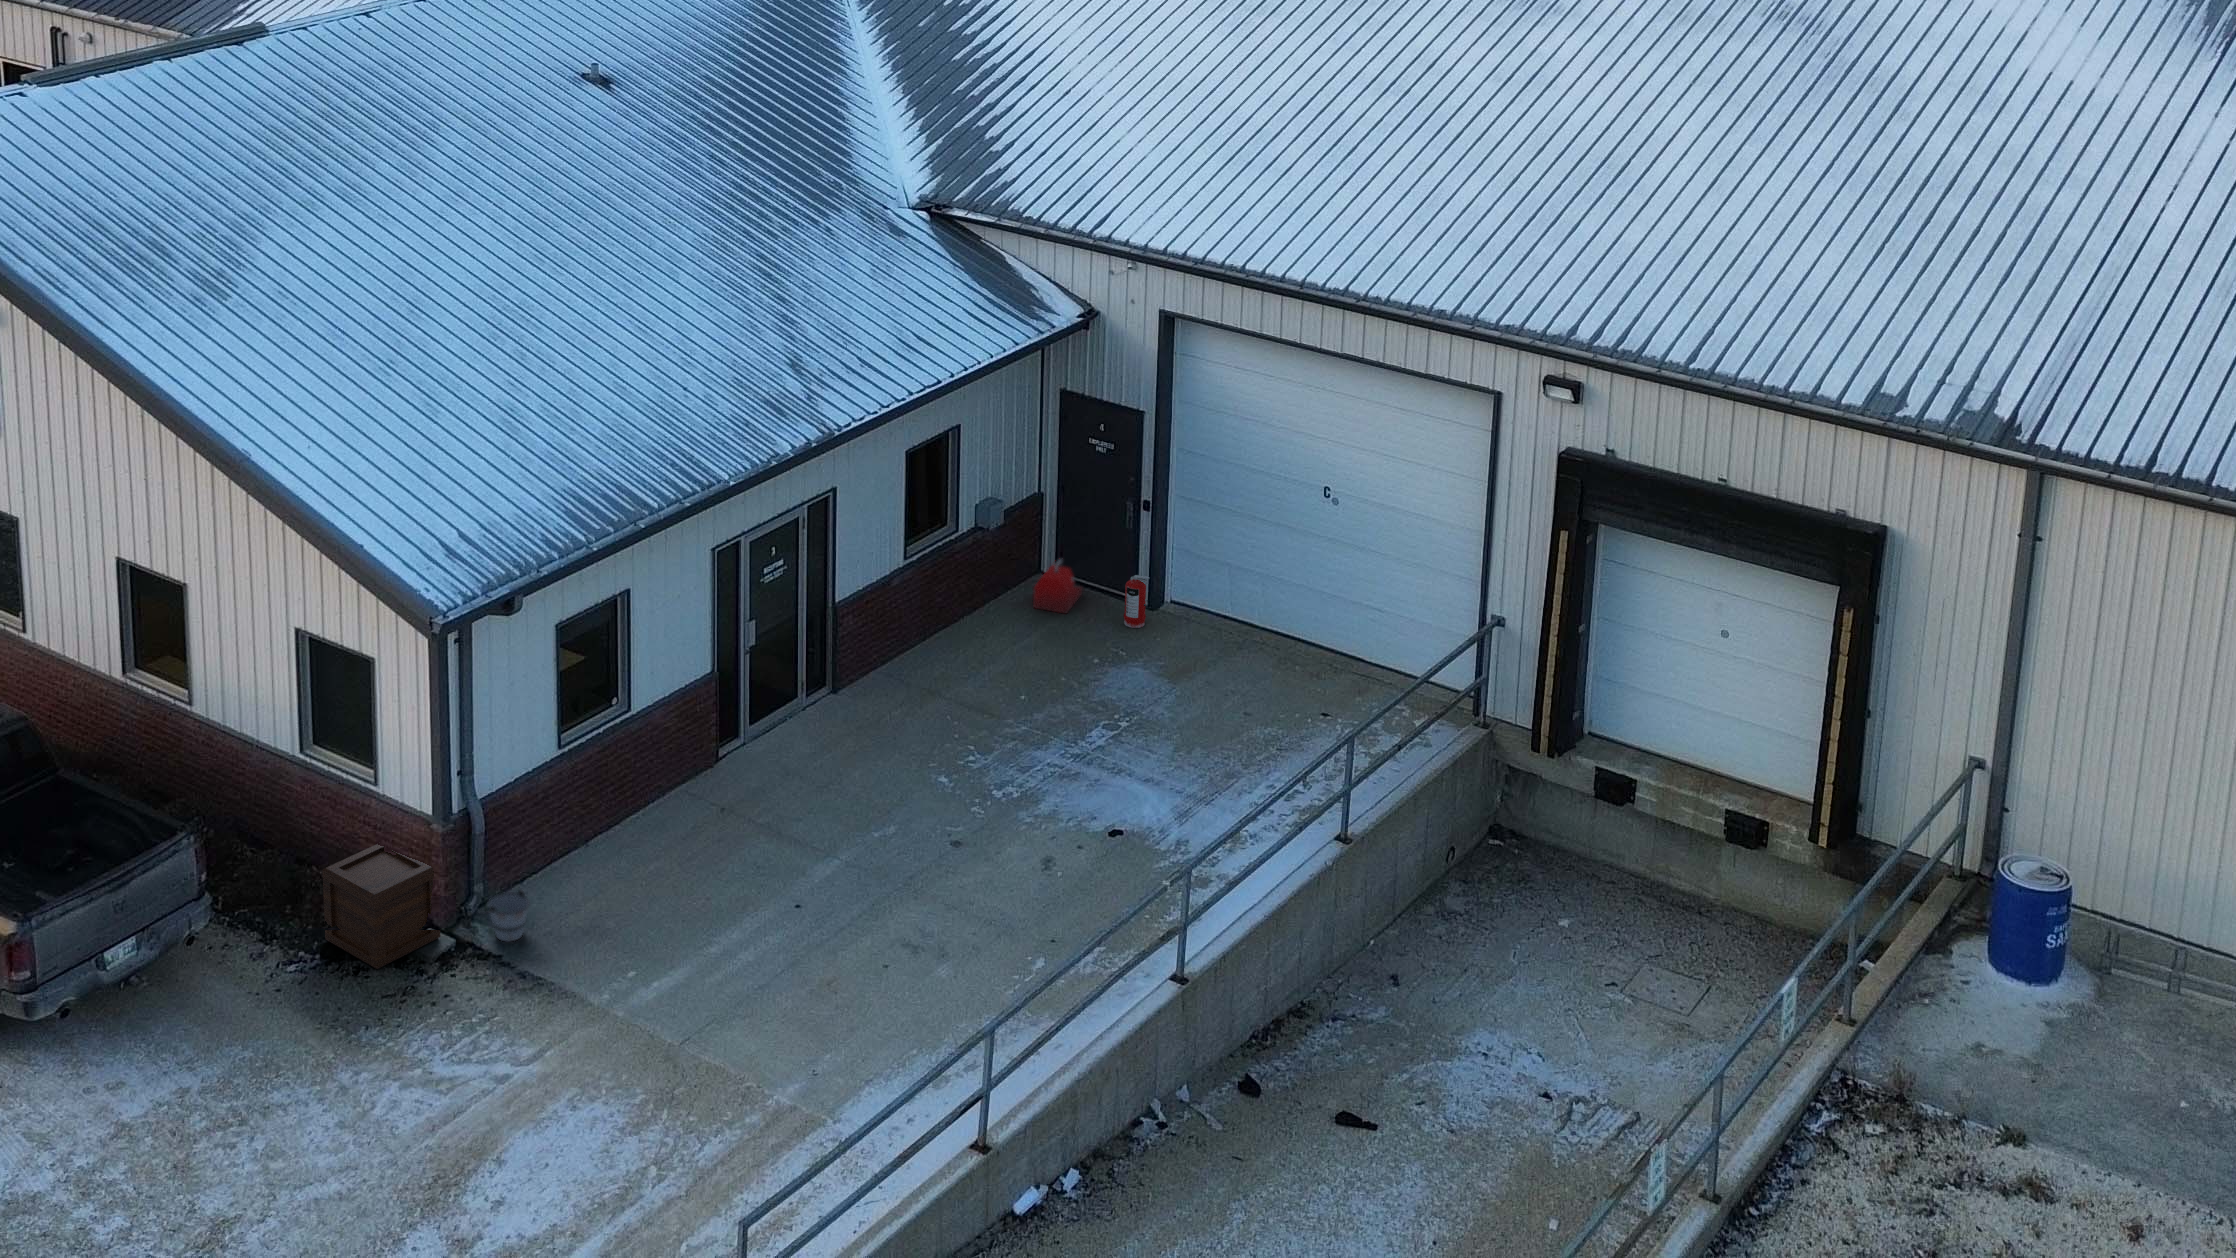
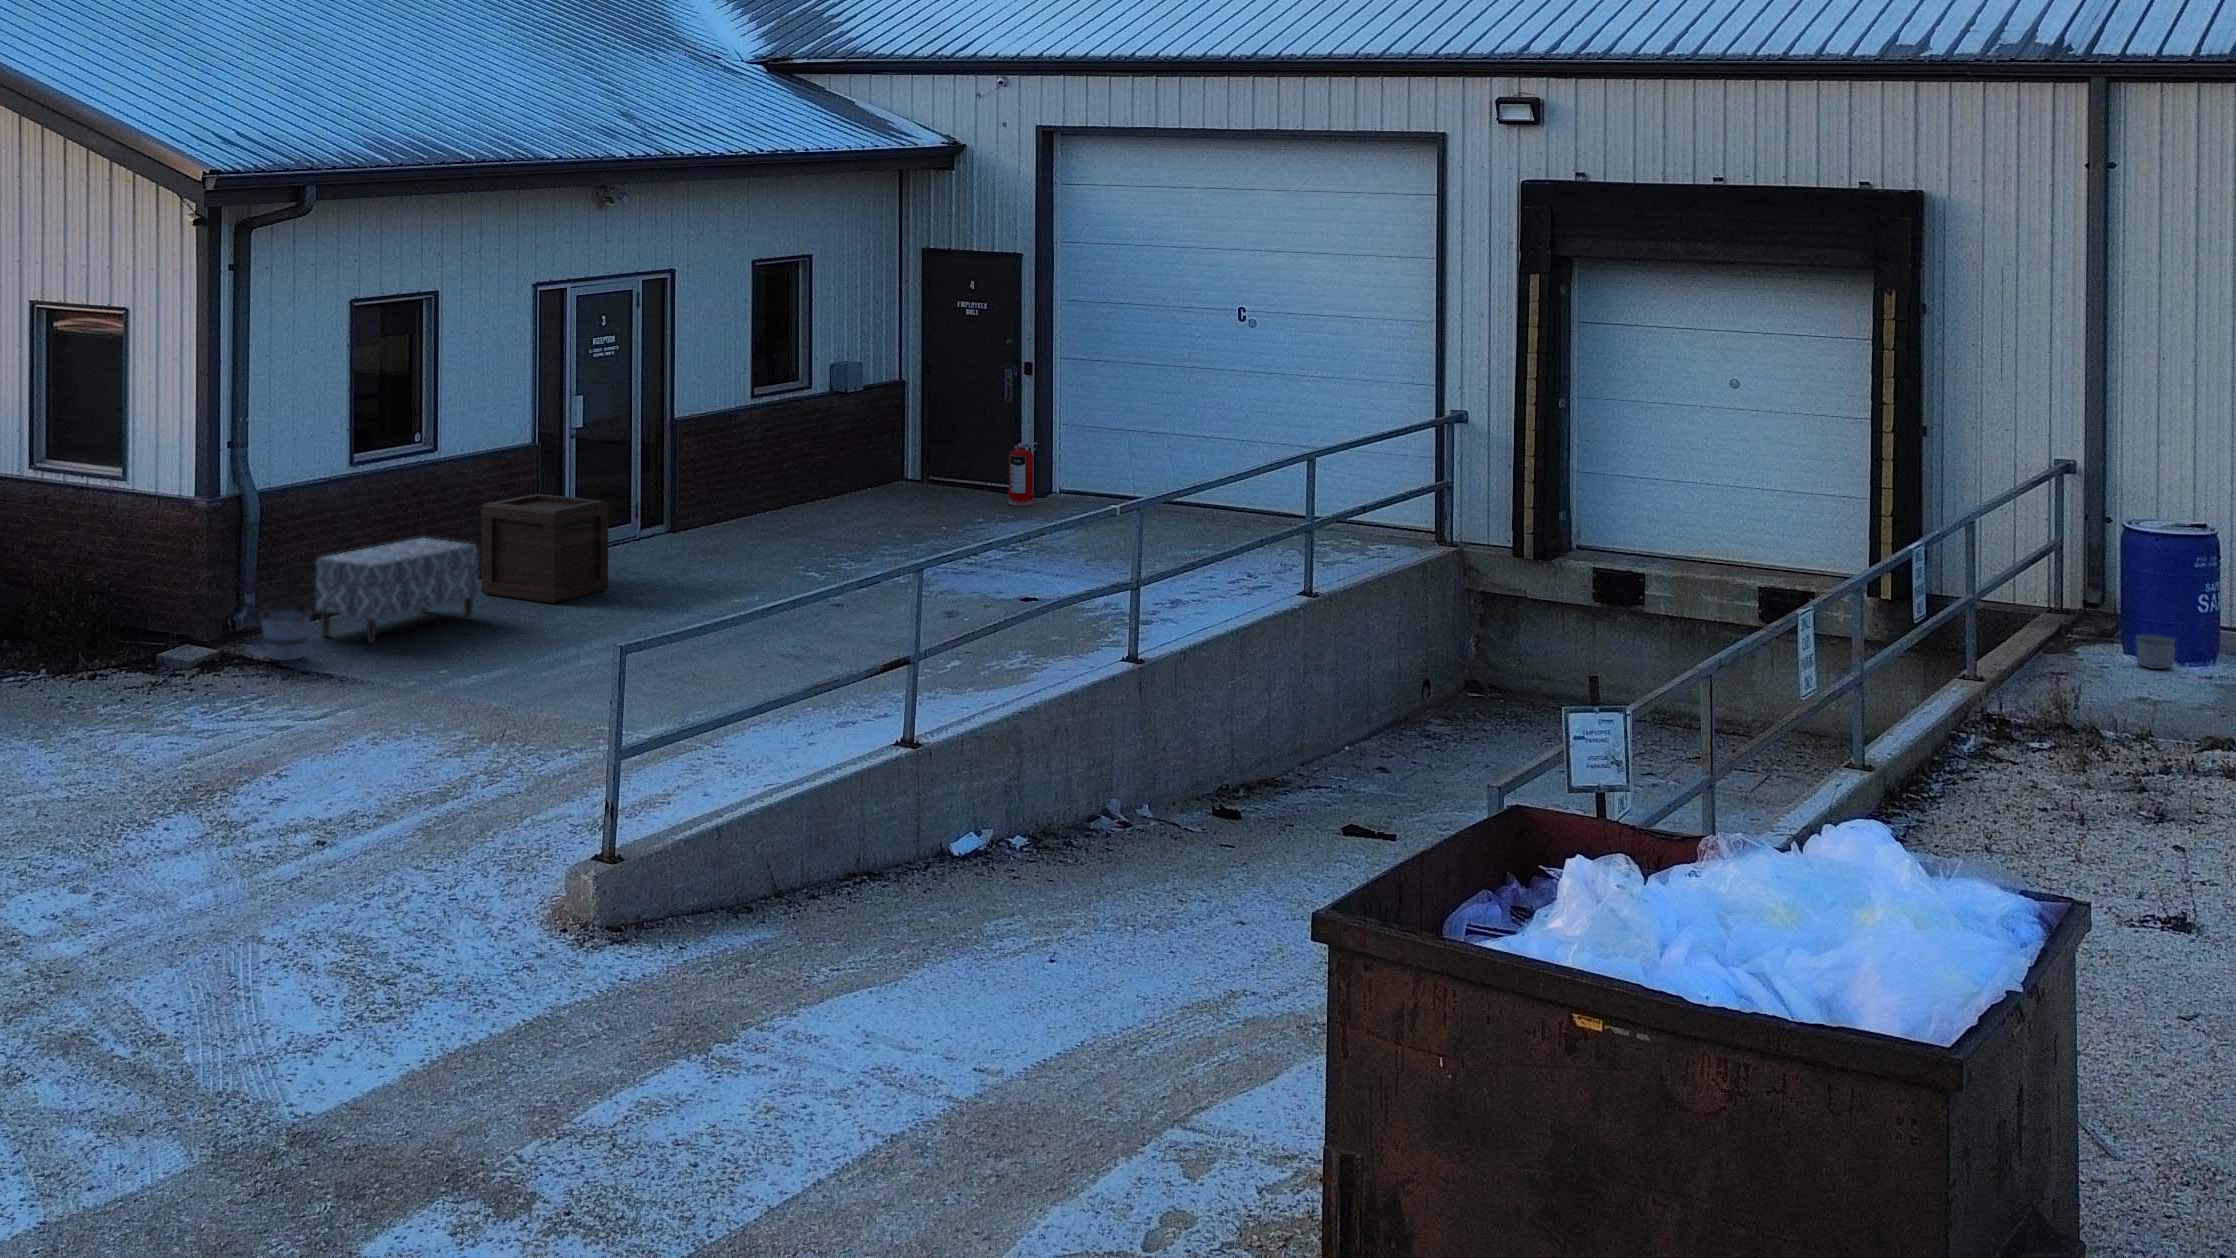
toolbox: present [1033,558,1082,613] -> none [900,443,956,500]
bench: none [533,789,666,909] -> present [316,538,479,643]
wooden crate: present [322,844,440,969] -> present [481,494,608,604]
planter: none [1995,969,2026,1003] -> present [2137,635,2175,669]

